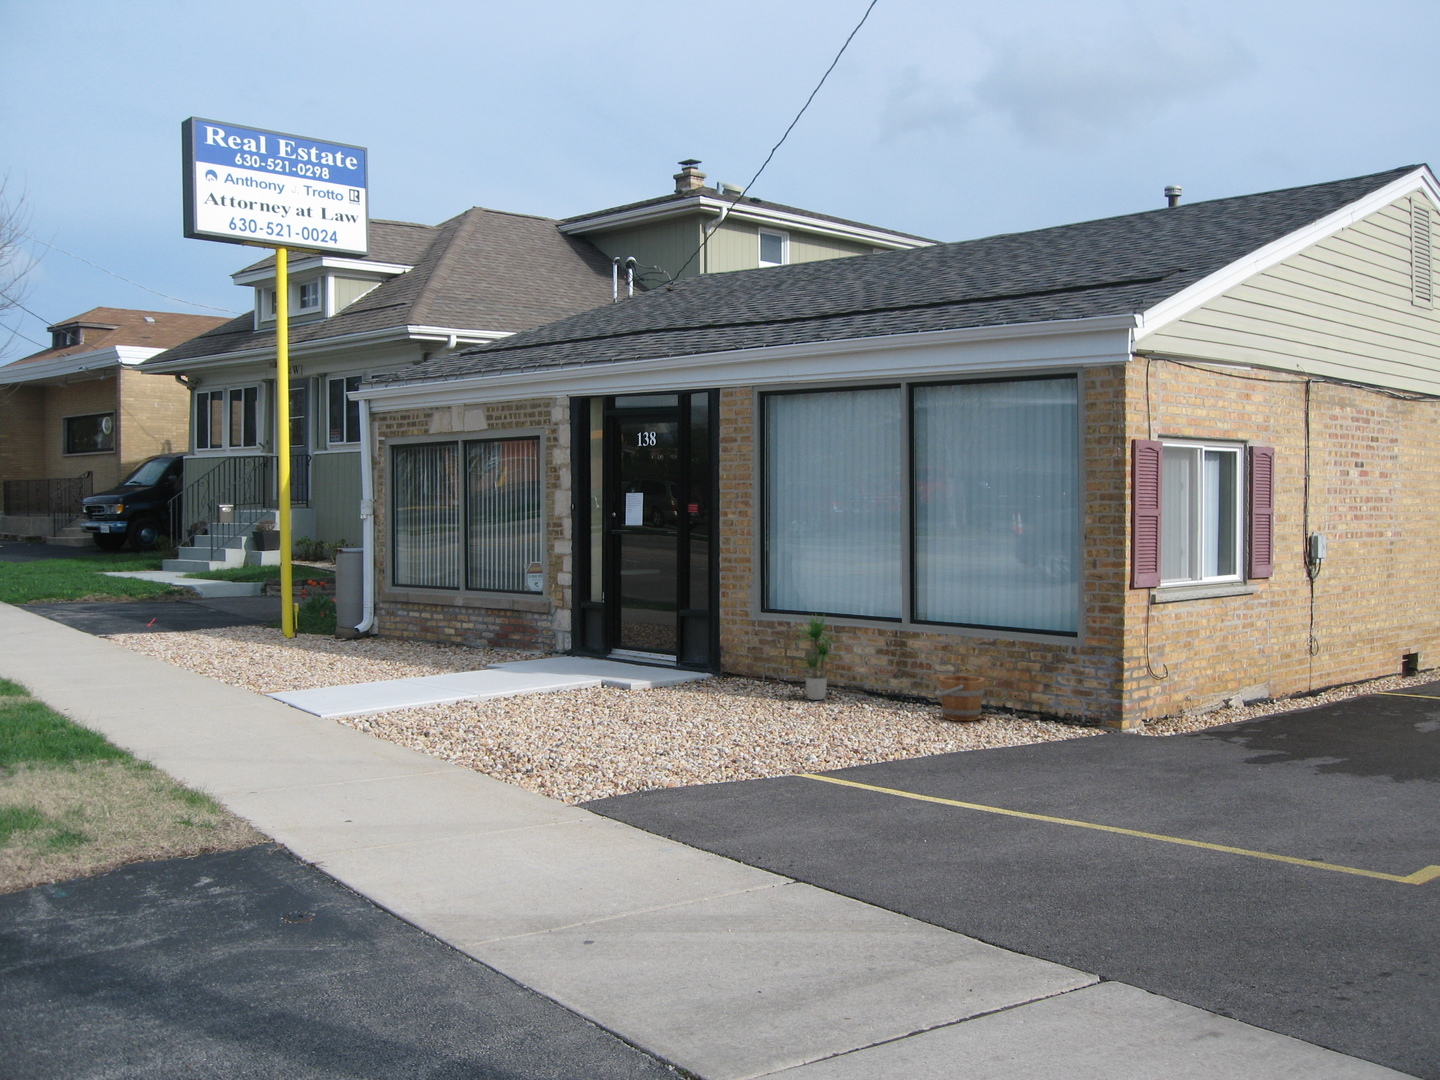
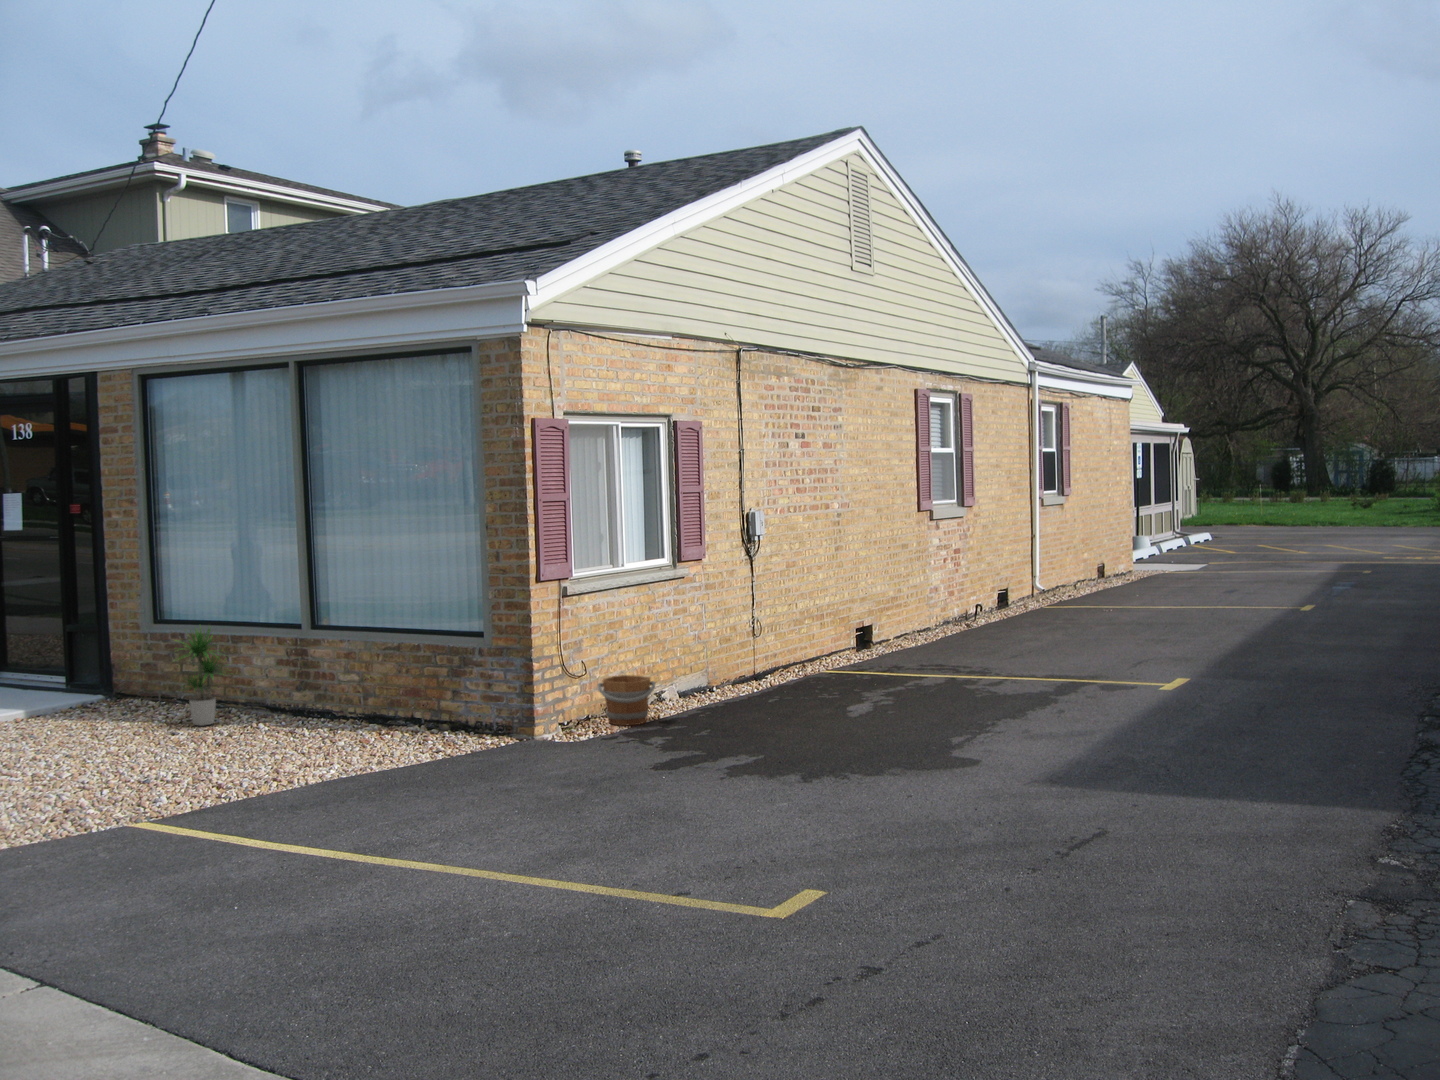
bucket: present [935,675,985,721] -> present [598,675,655,726]

